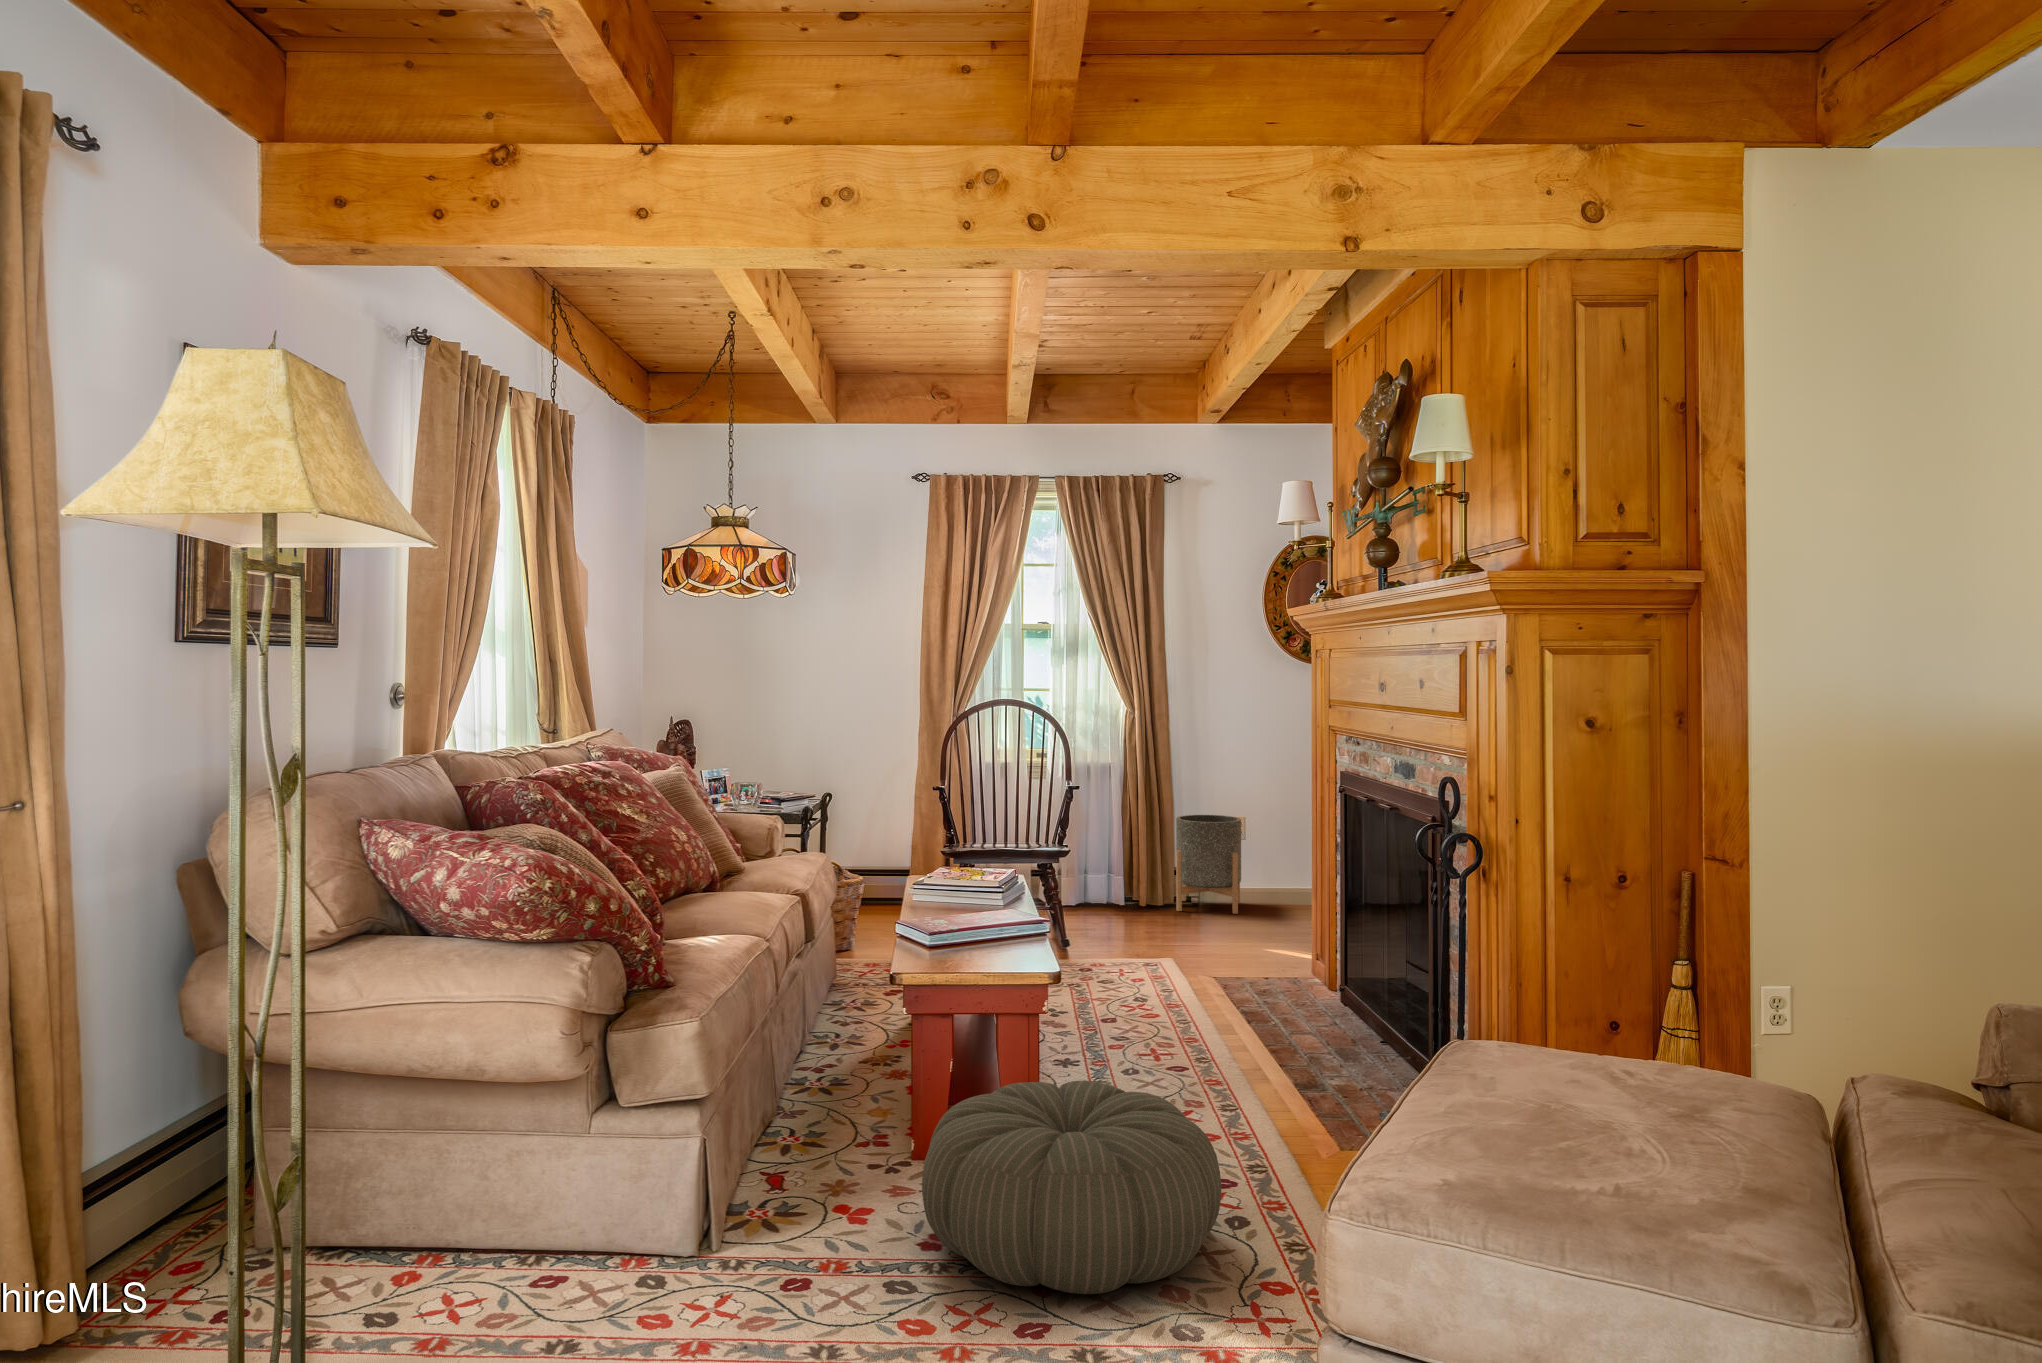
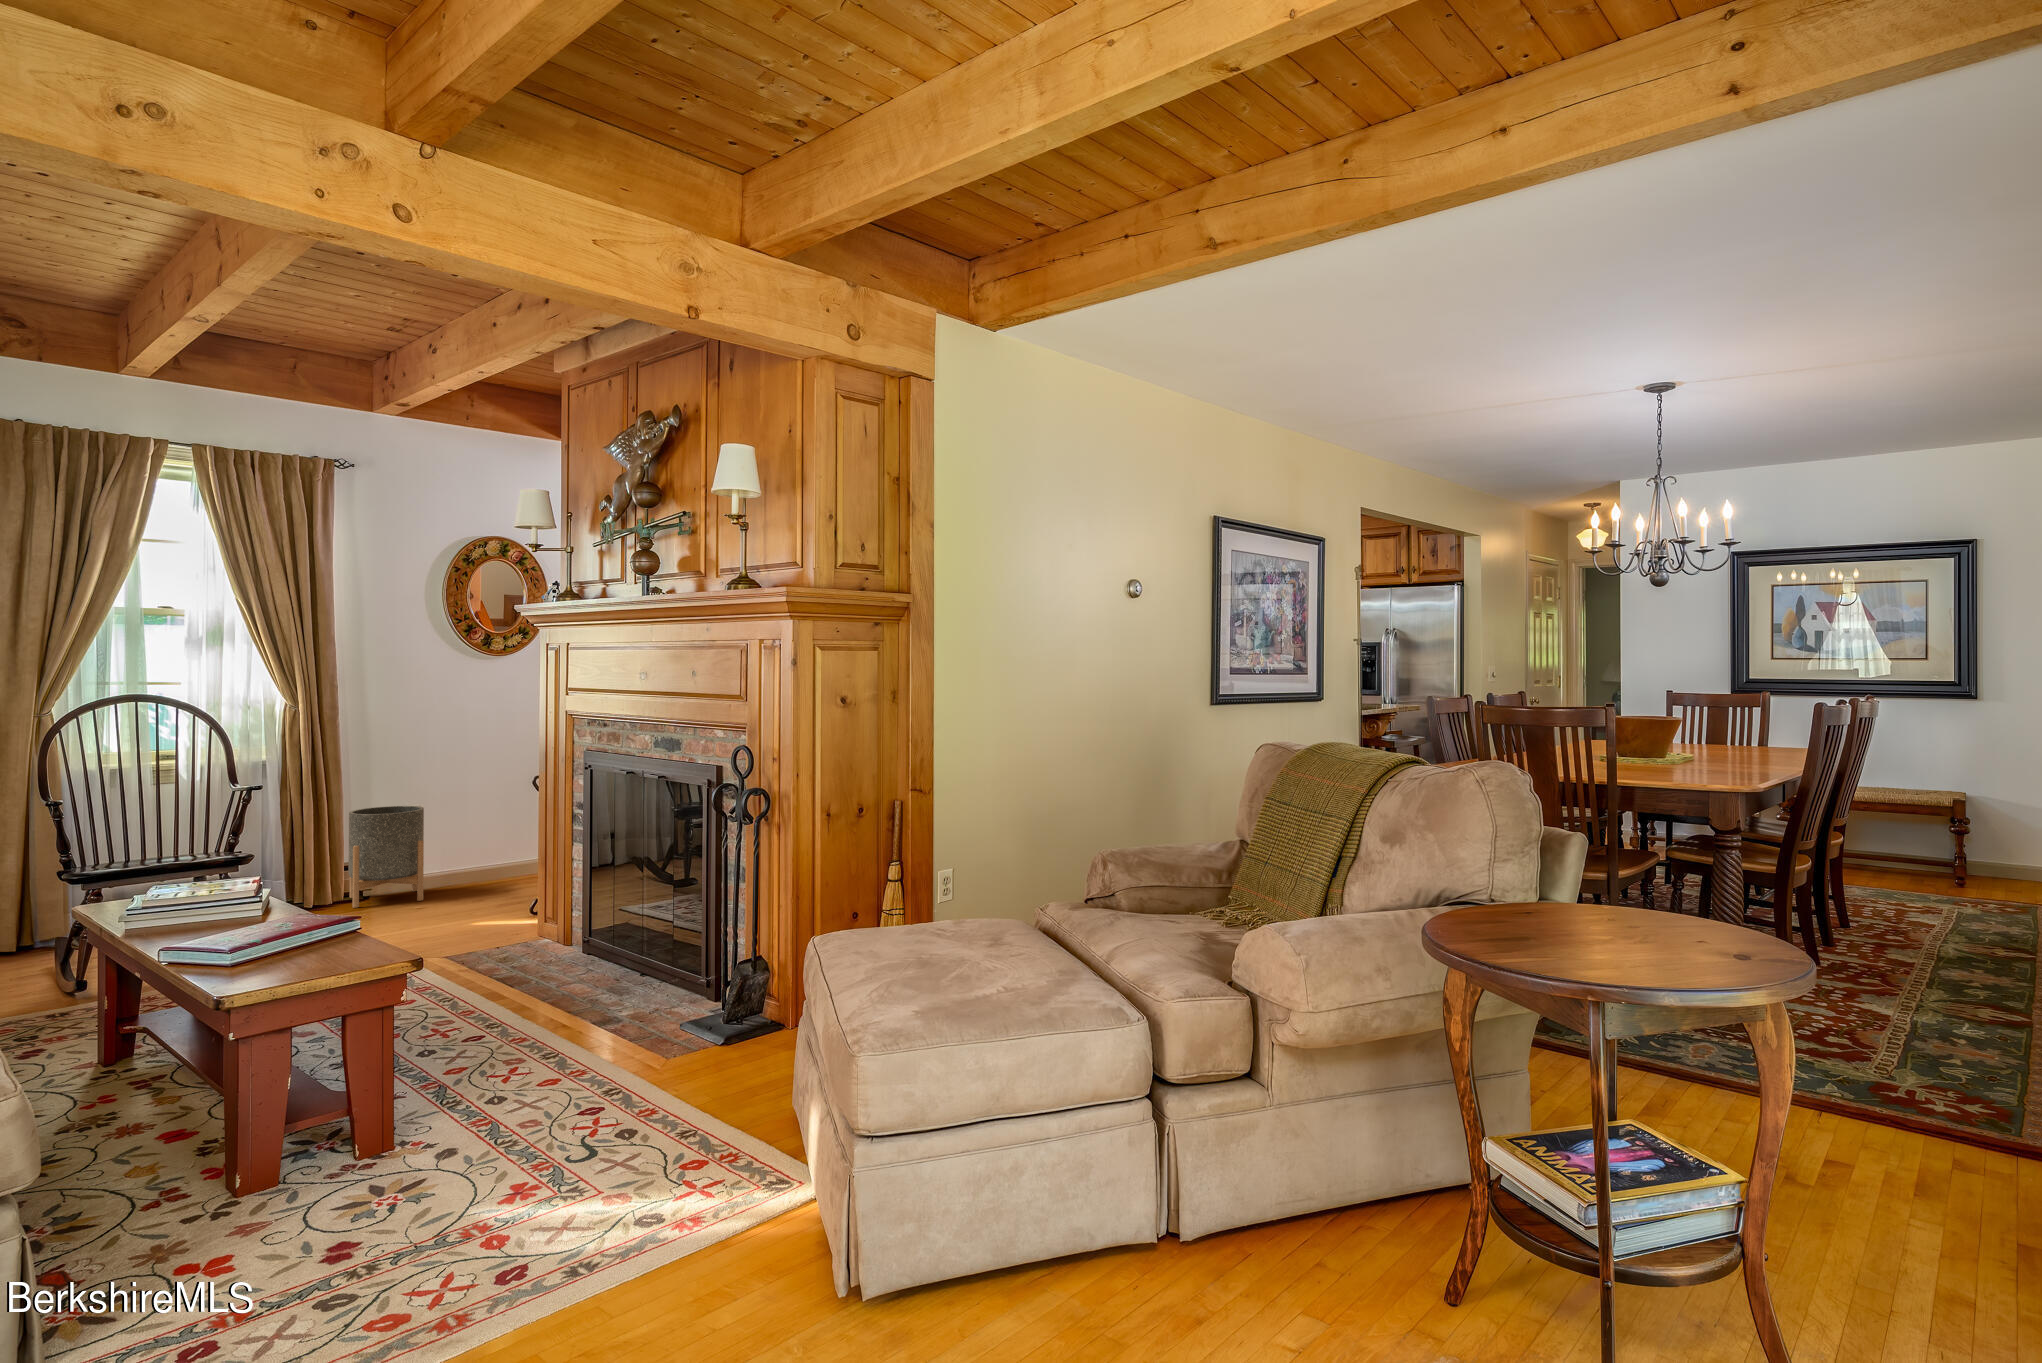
pouf: present [922,1080,1221,1294] -> none [318,1047,637,1252]

